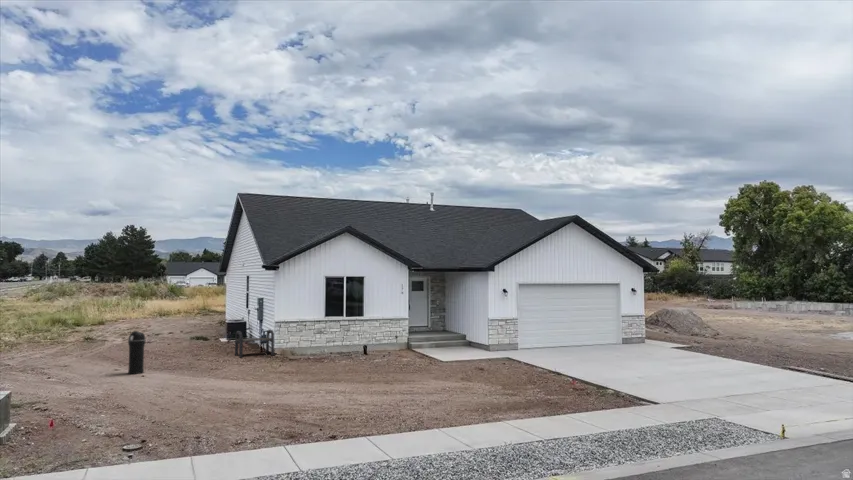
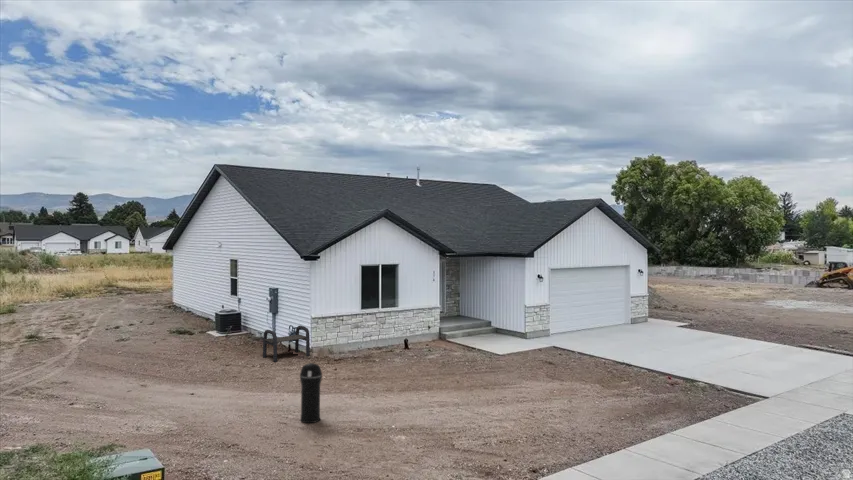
trash can: present [128,331,145,374] -> present [300,363,322,423]

